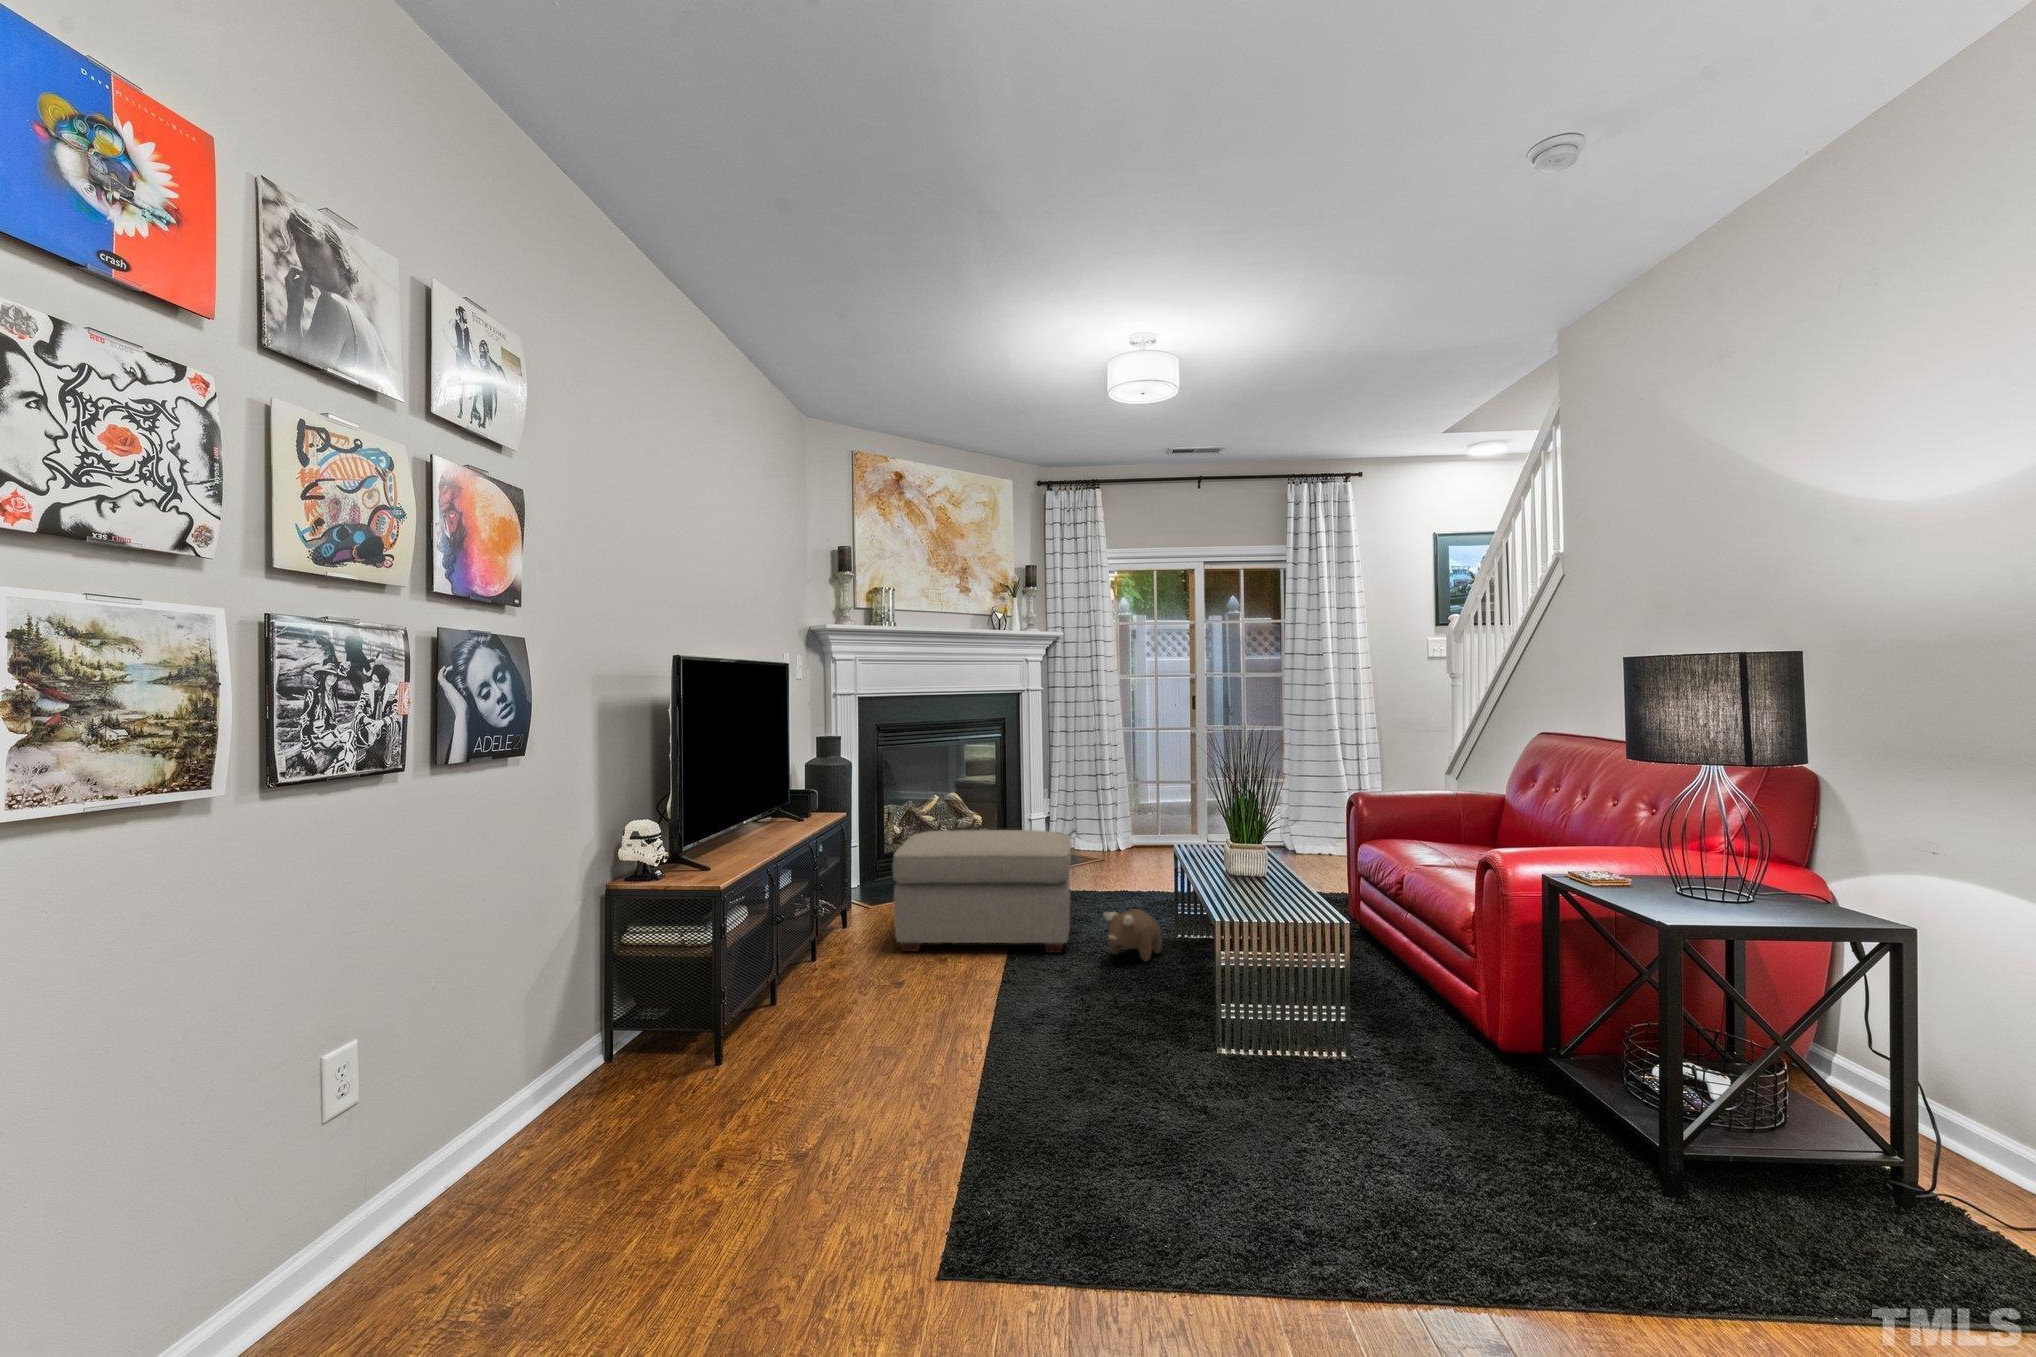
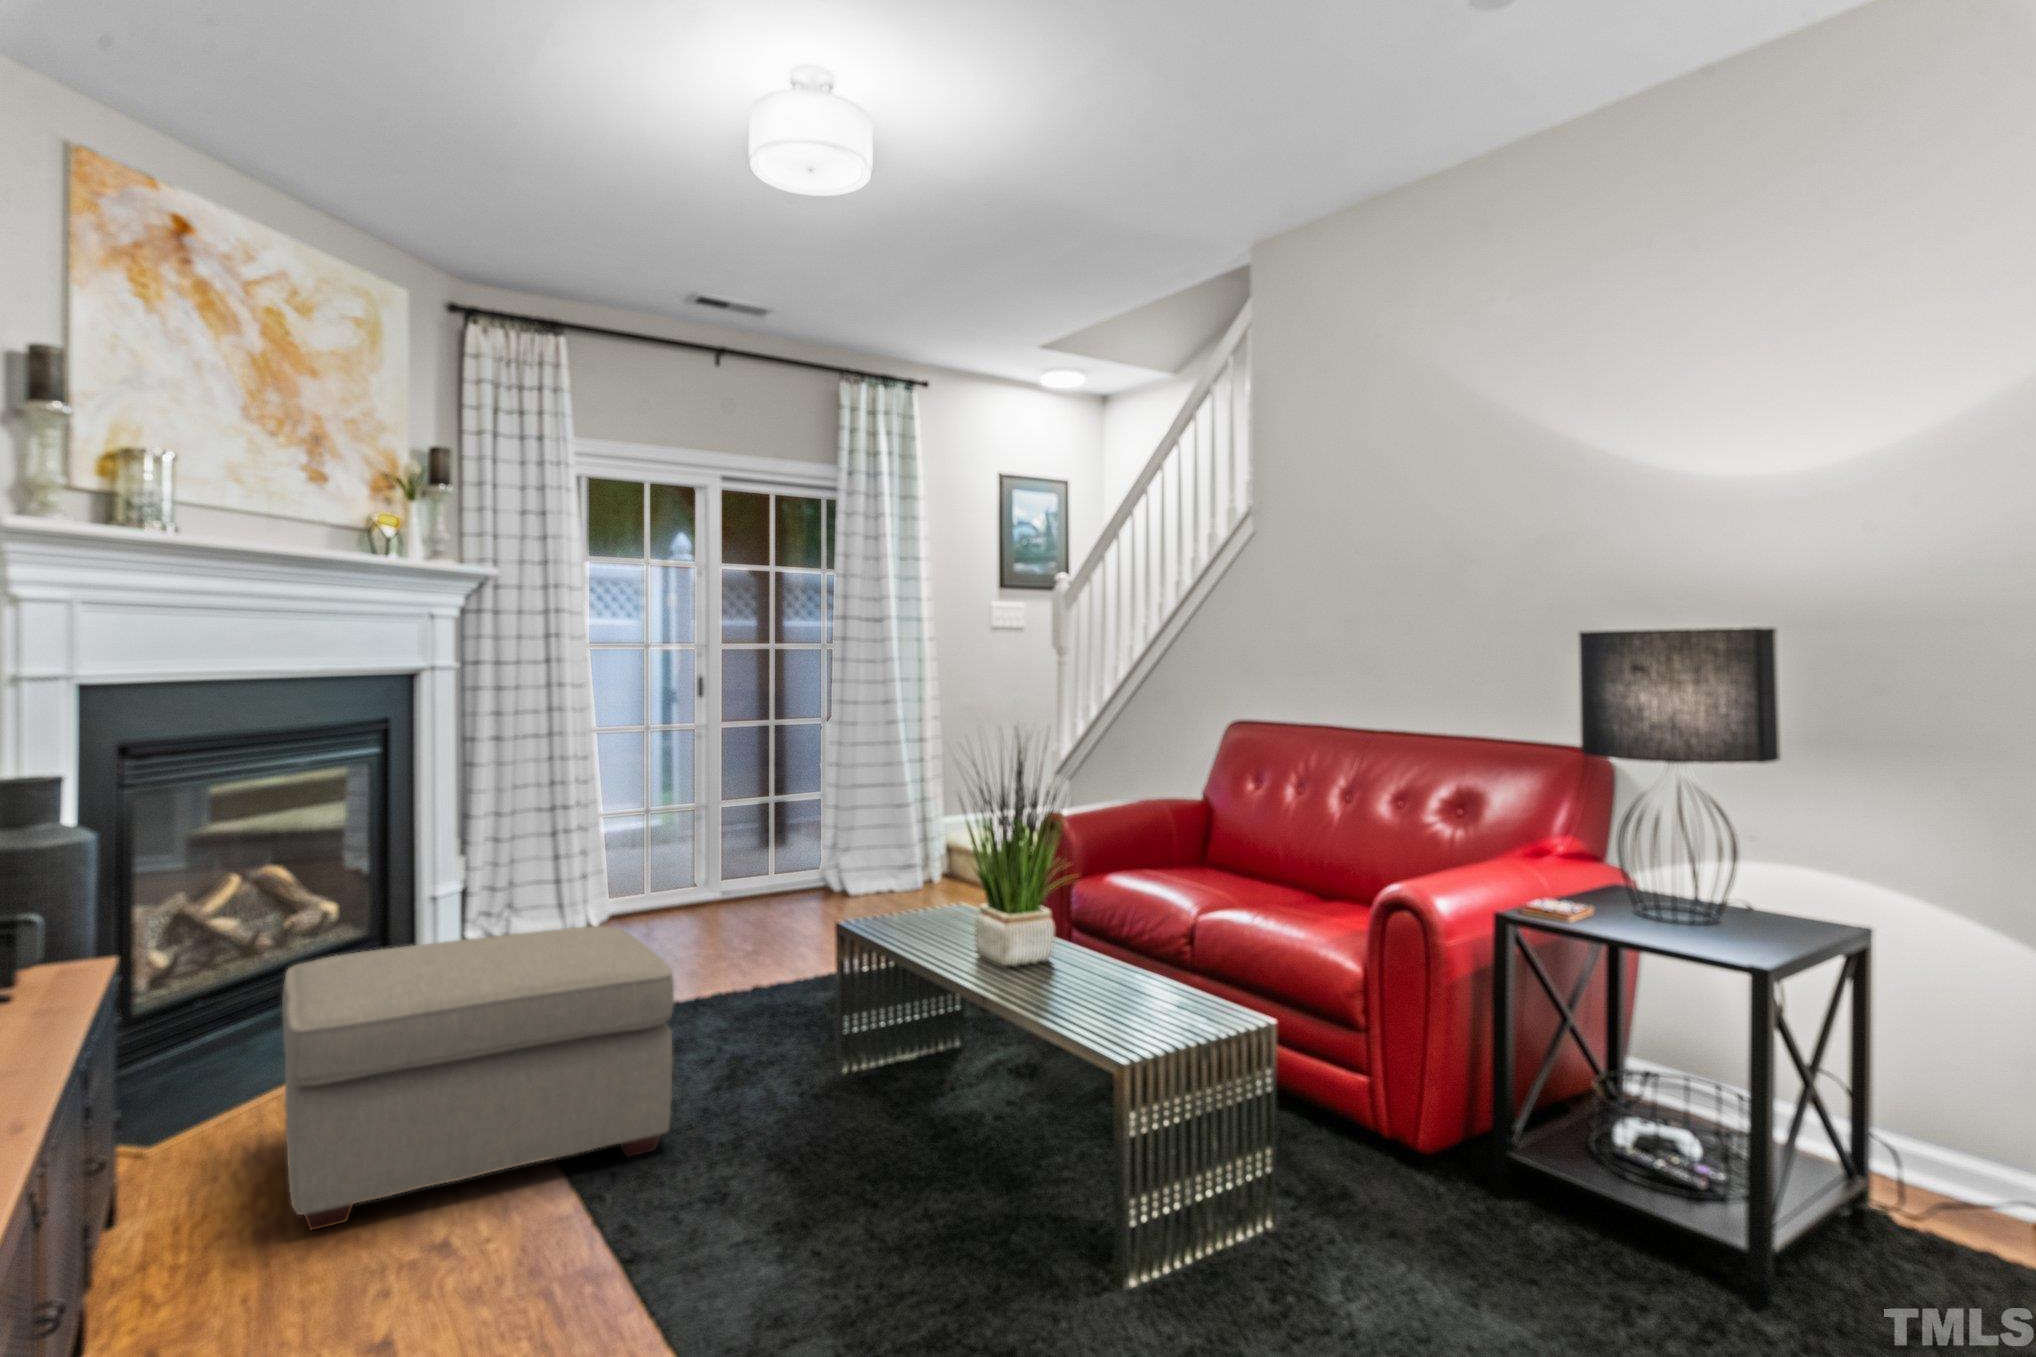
plush toy: present [1103,909,1162,961] -> none [743,1047,829,1135]

